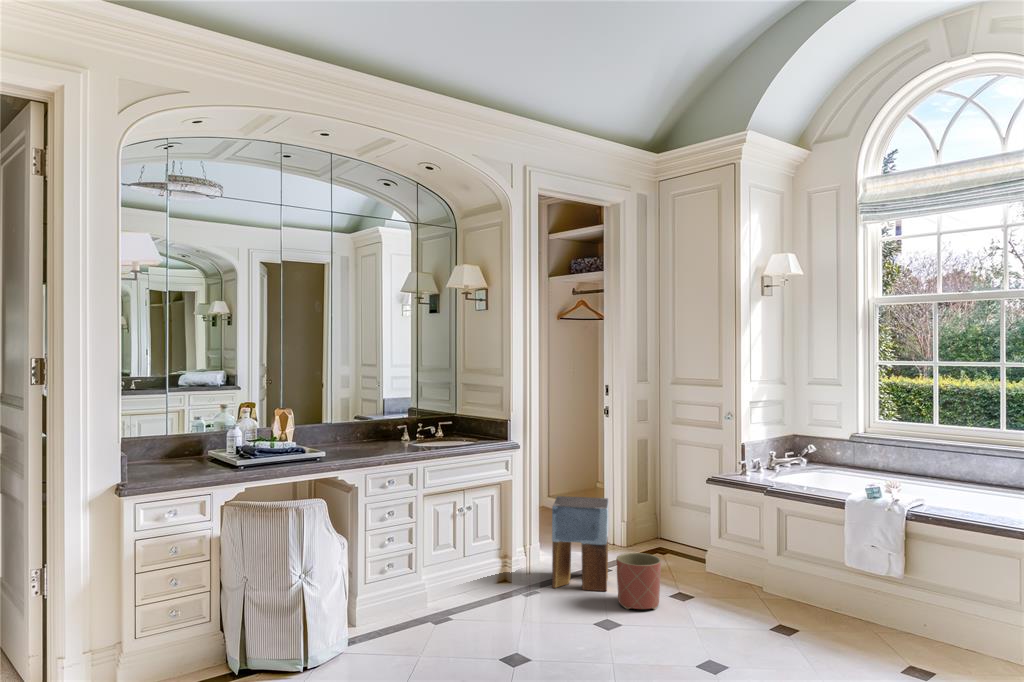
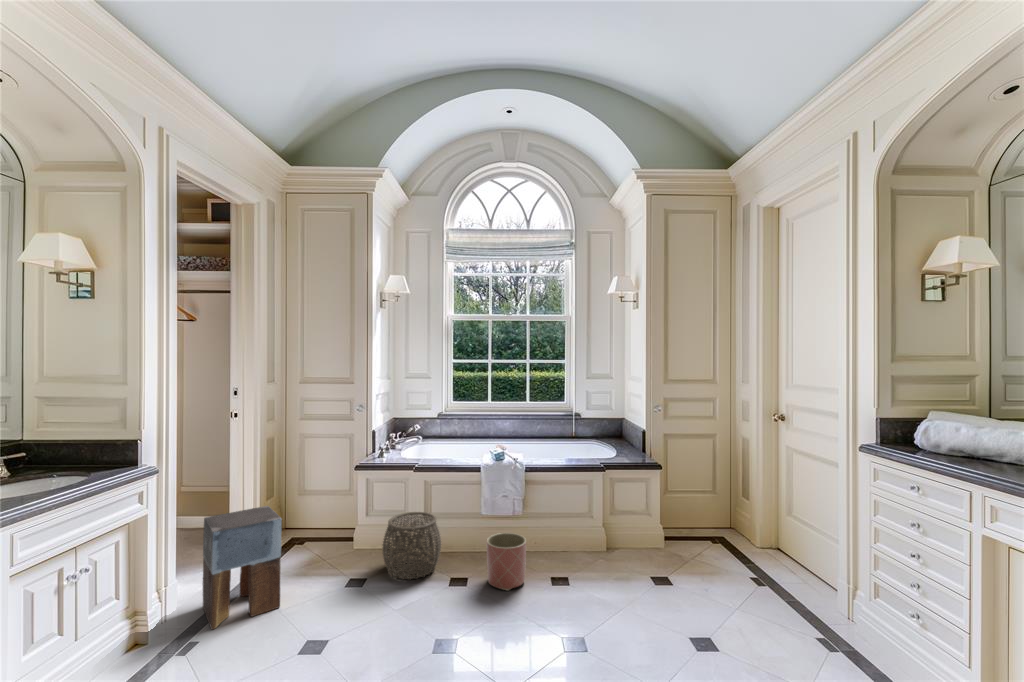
woven basket: none [711,540,782,614] -> present [382,512,441,579]
planter: present [616,553,661,609] -> present [486,533,526,591]

